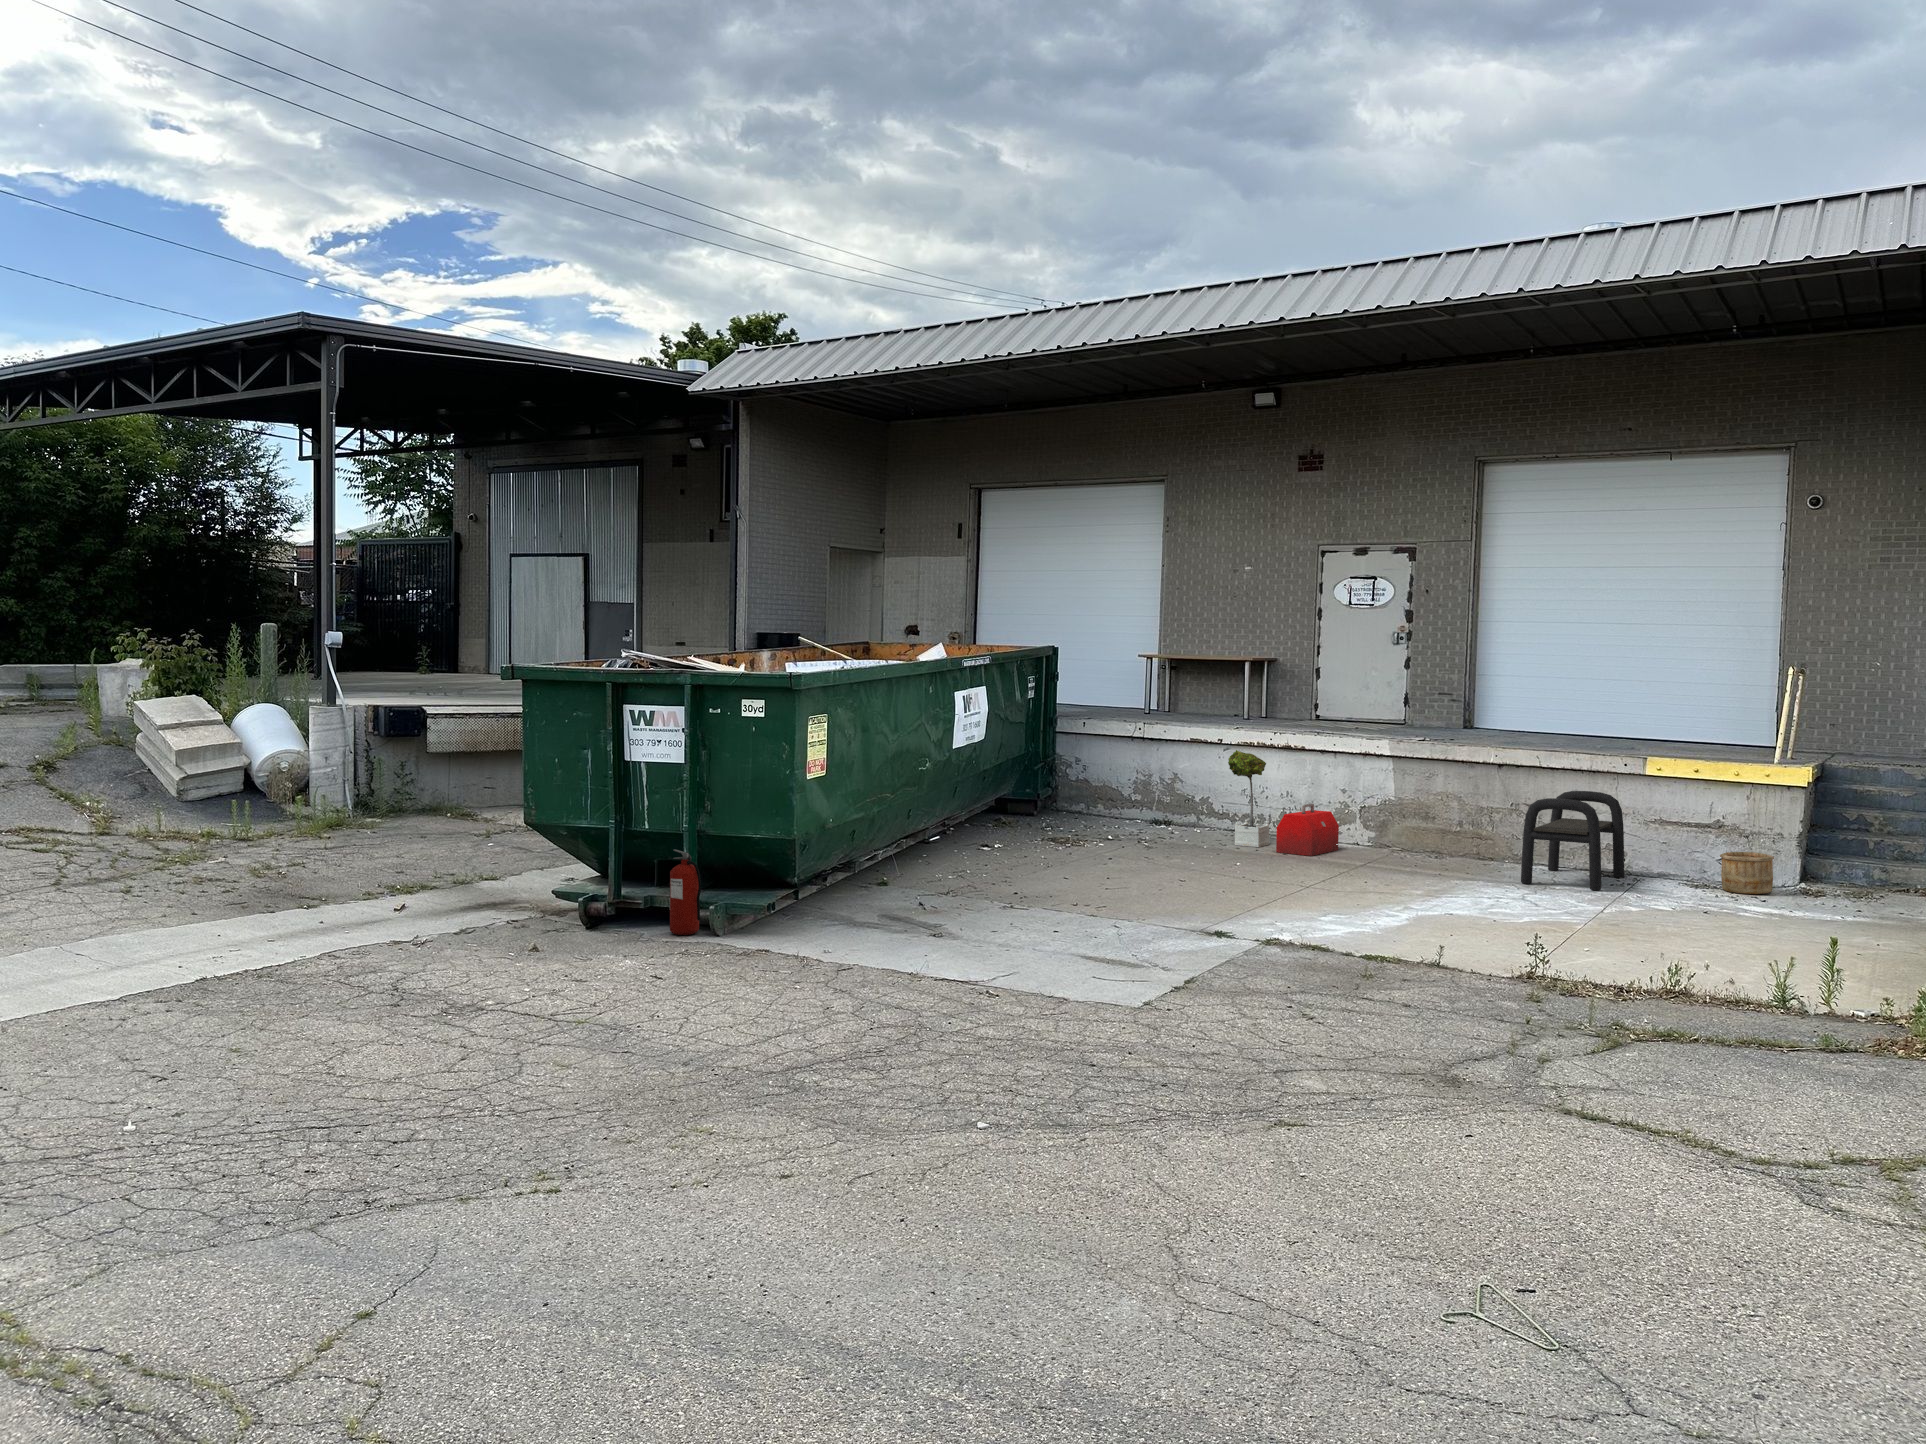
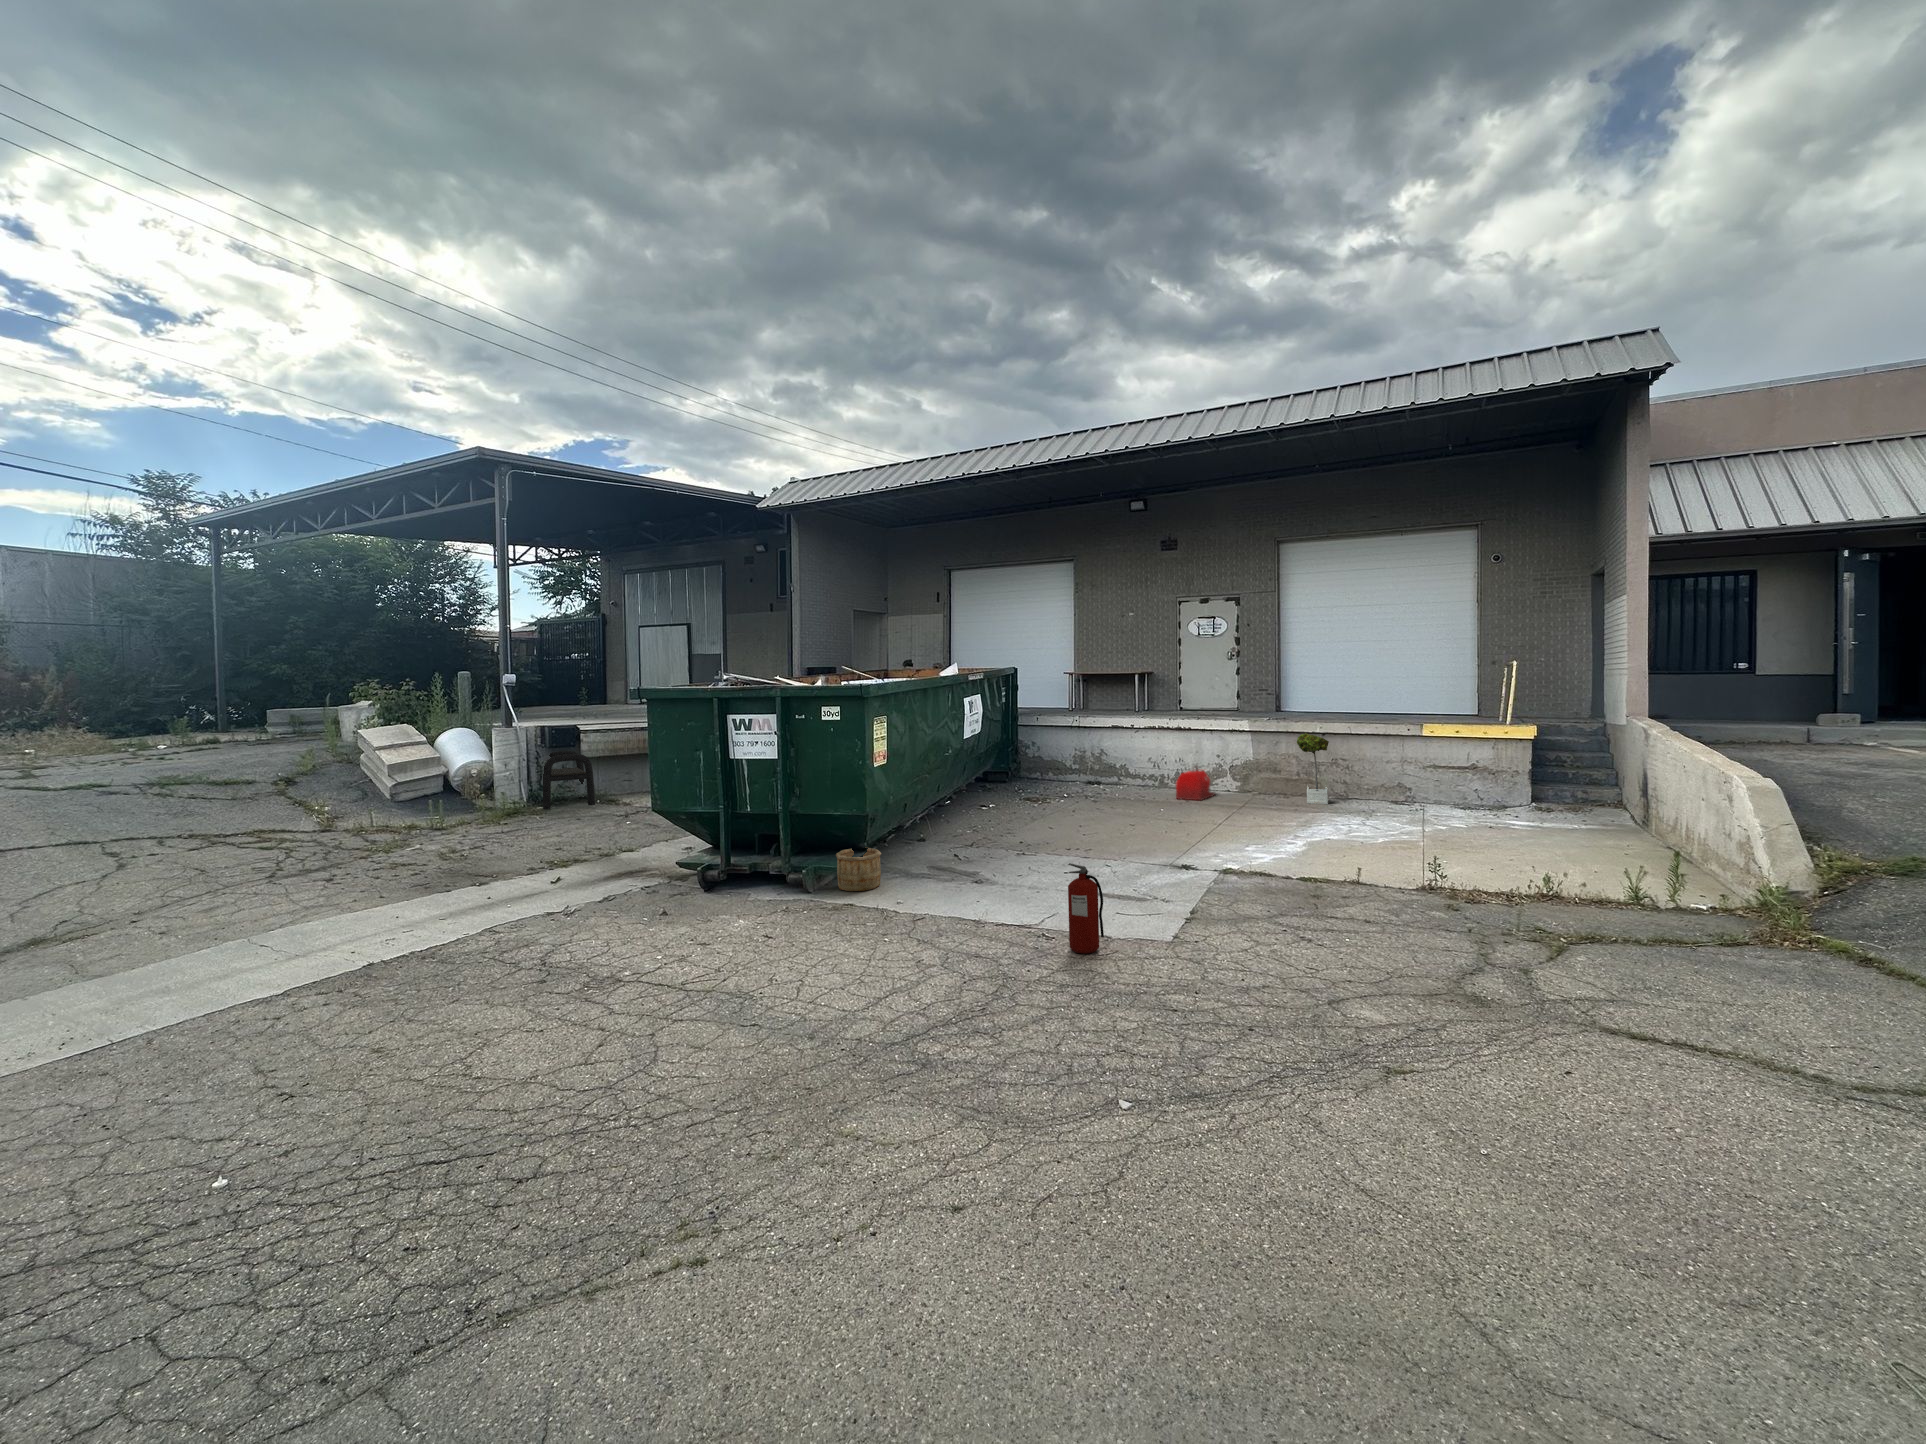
potted tree: present [1228,750,1269,847] -> present [1297,733,1329,804]
bench: present [1521,791,1624,890] -> present [543,751,595,810]
fire extinguisher: present [670,849,701,935] -> present [1068,863,1104,953]
wooden bucket: present [1720,852,1774,894] -> present [836,848,881,891]

